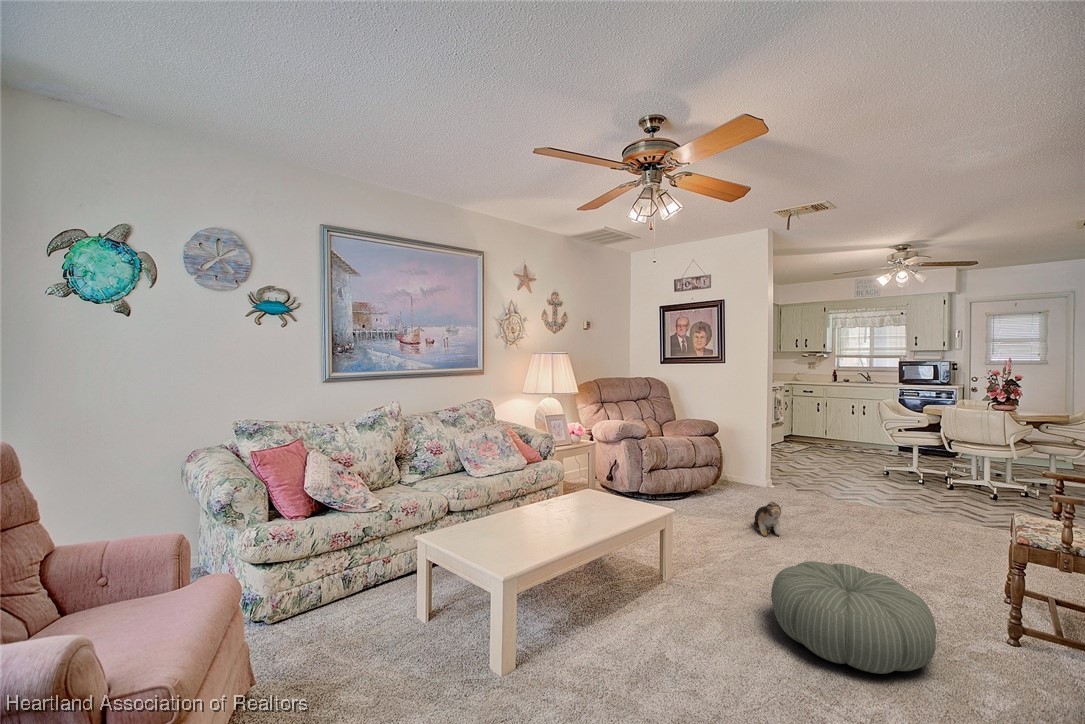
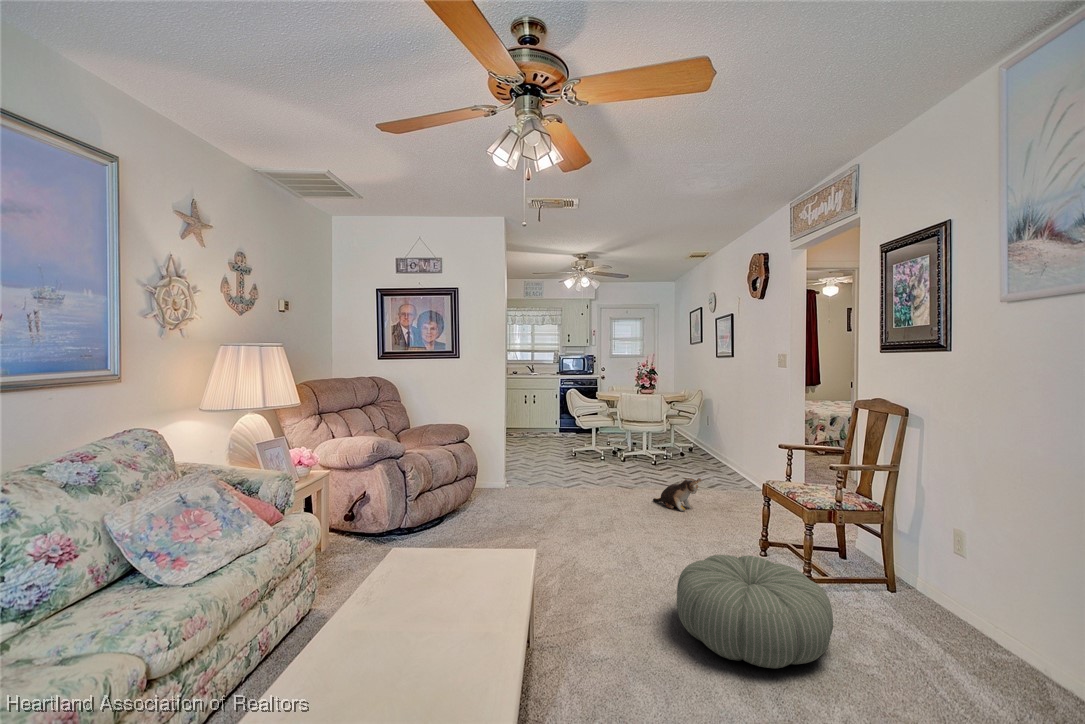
plush toy: present [754,502,783,536] -> present [653,478,701,511]

